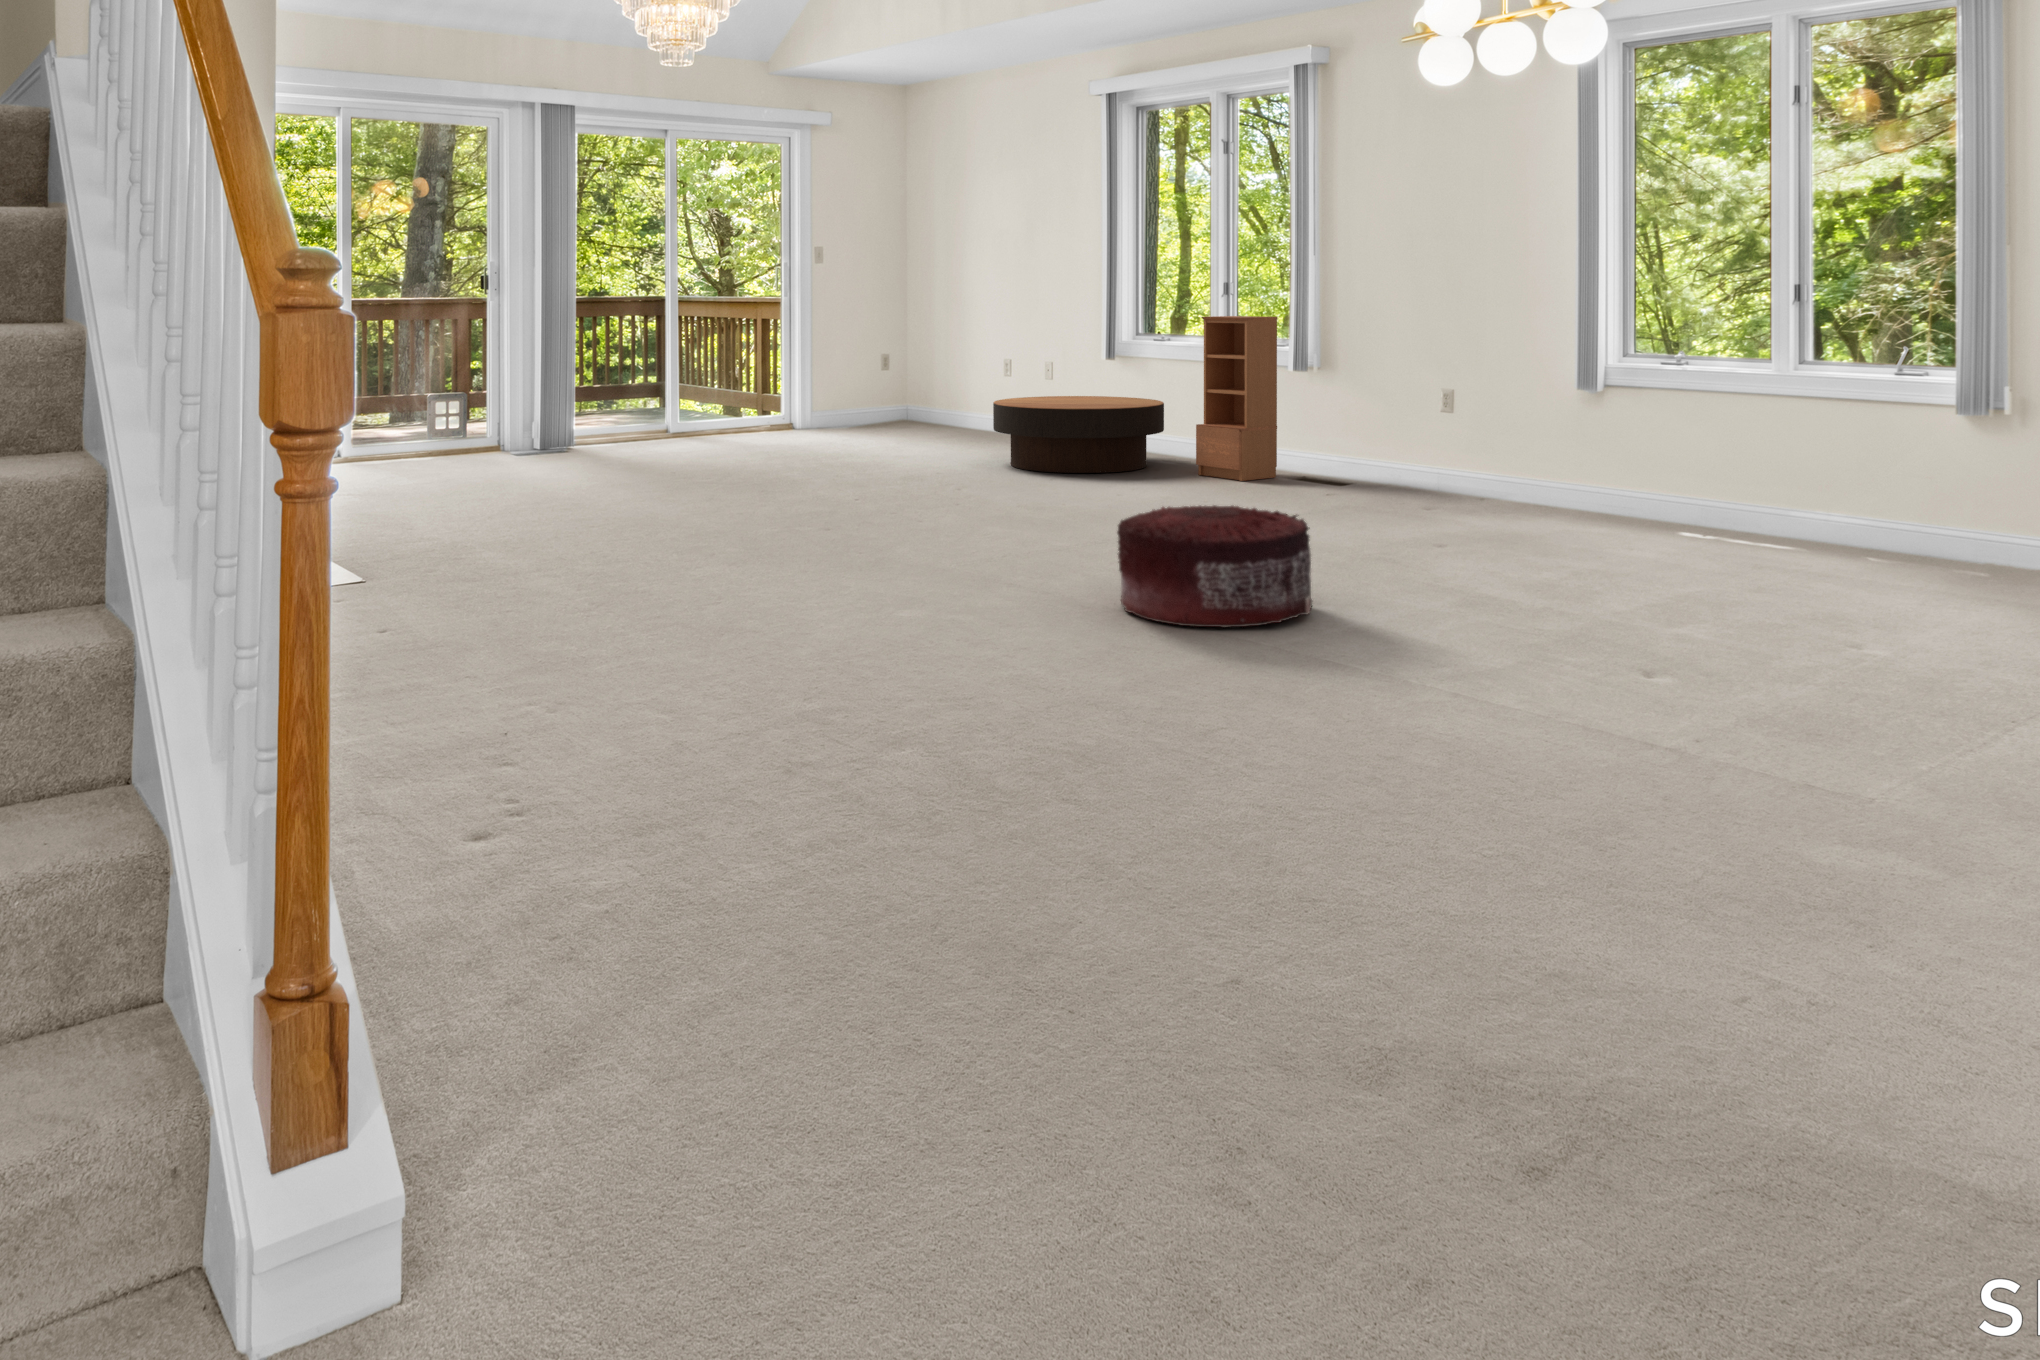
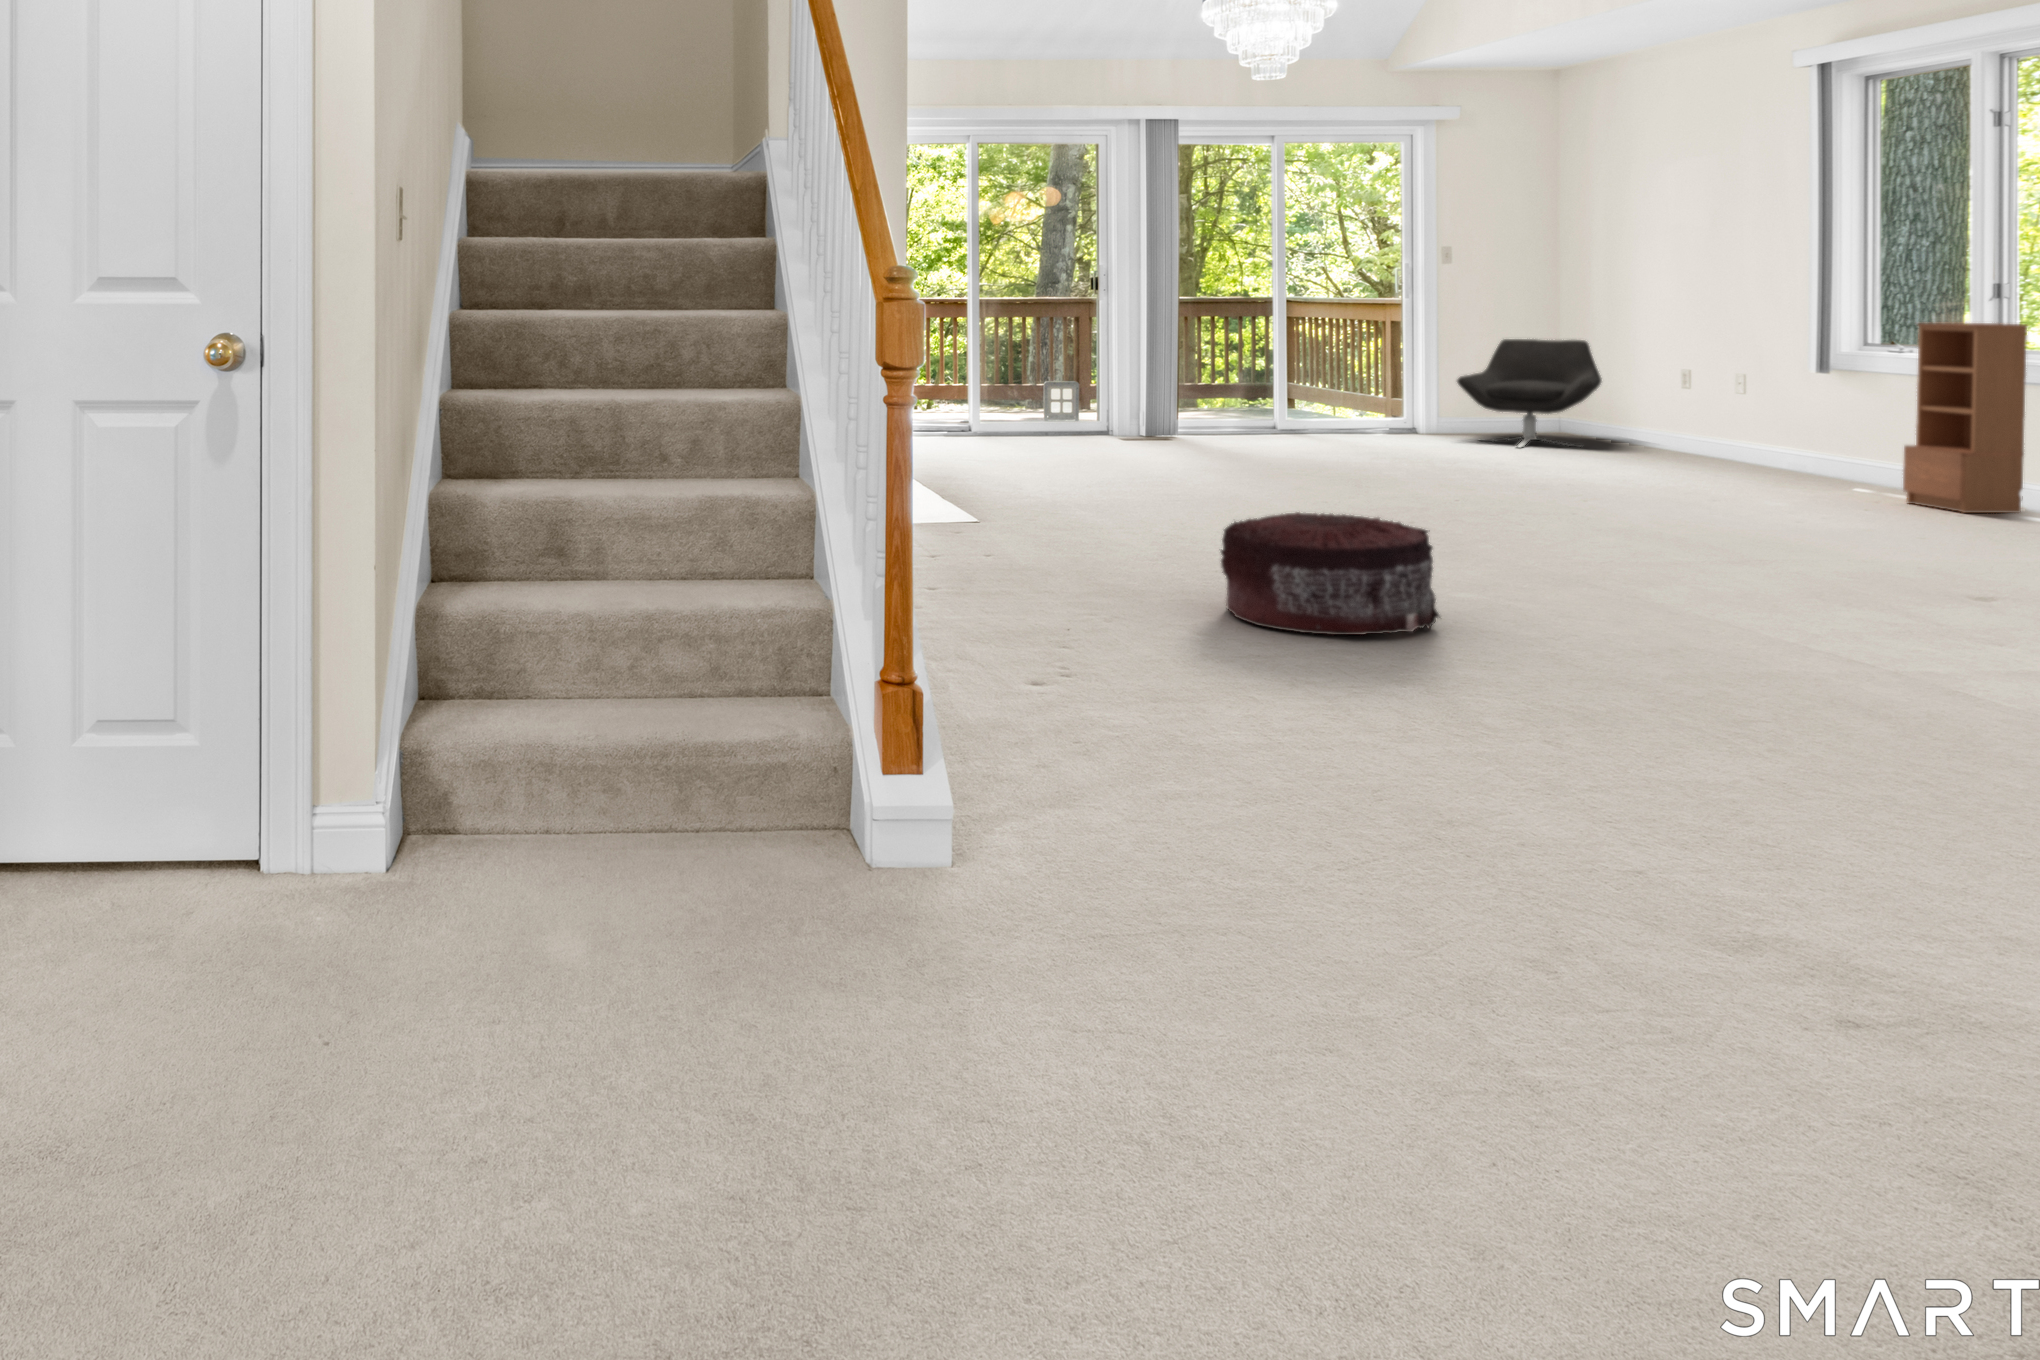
lounge chair: none [831,336,949,441] -> present [1457,339,1602,447]
coffee table: present [993,396,1164,473] -> none [1637,407,1866,493]
pouf: present [1117,505,1312,627] -> present [1221,512,1440,635]

